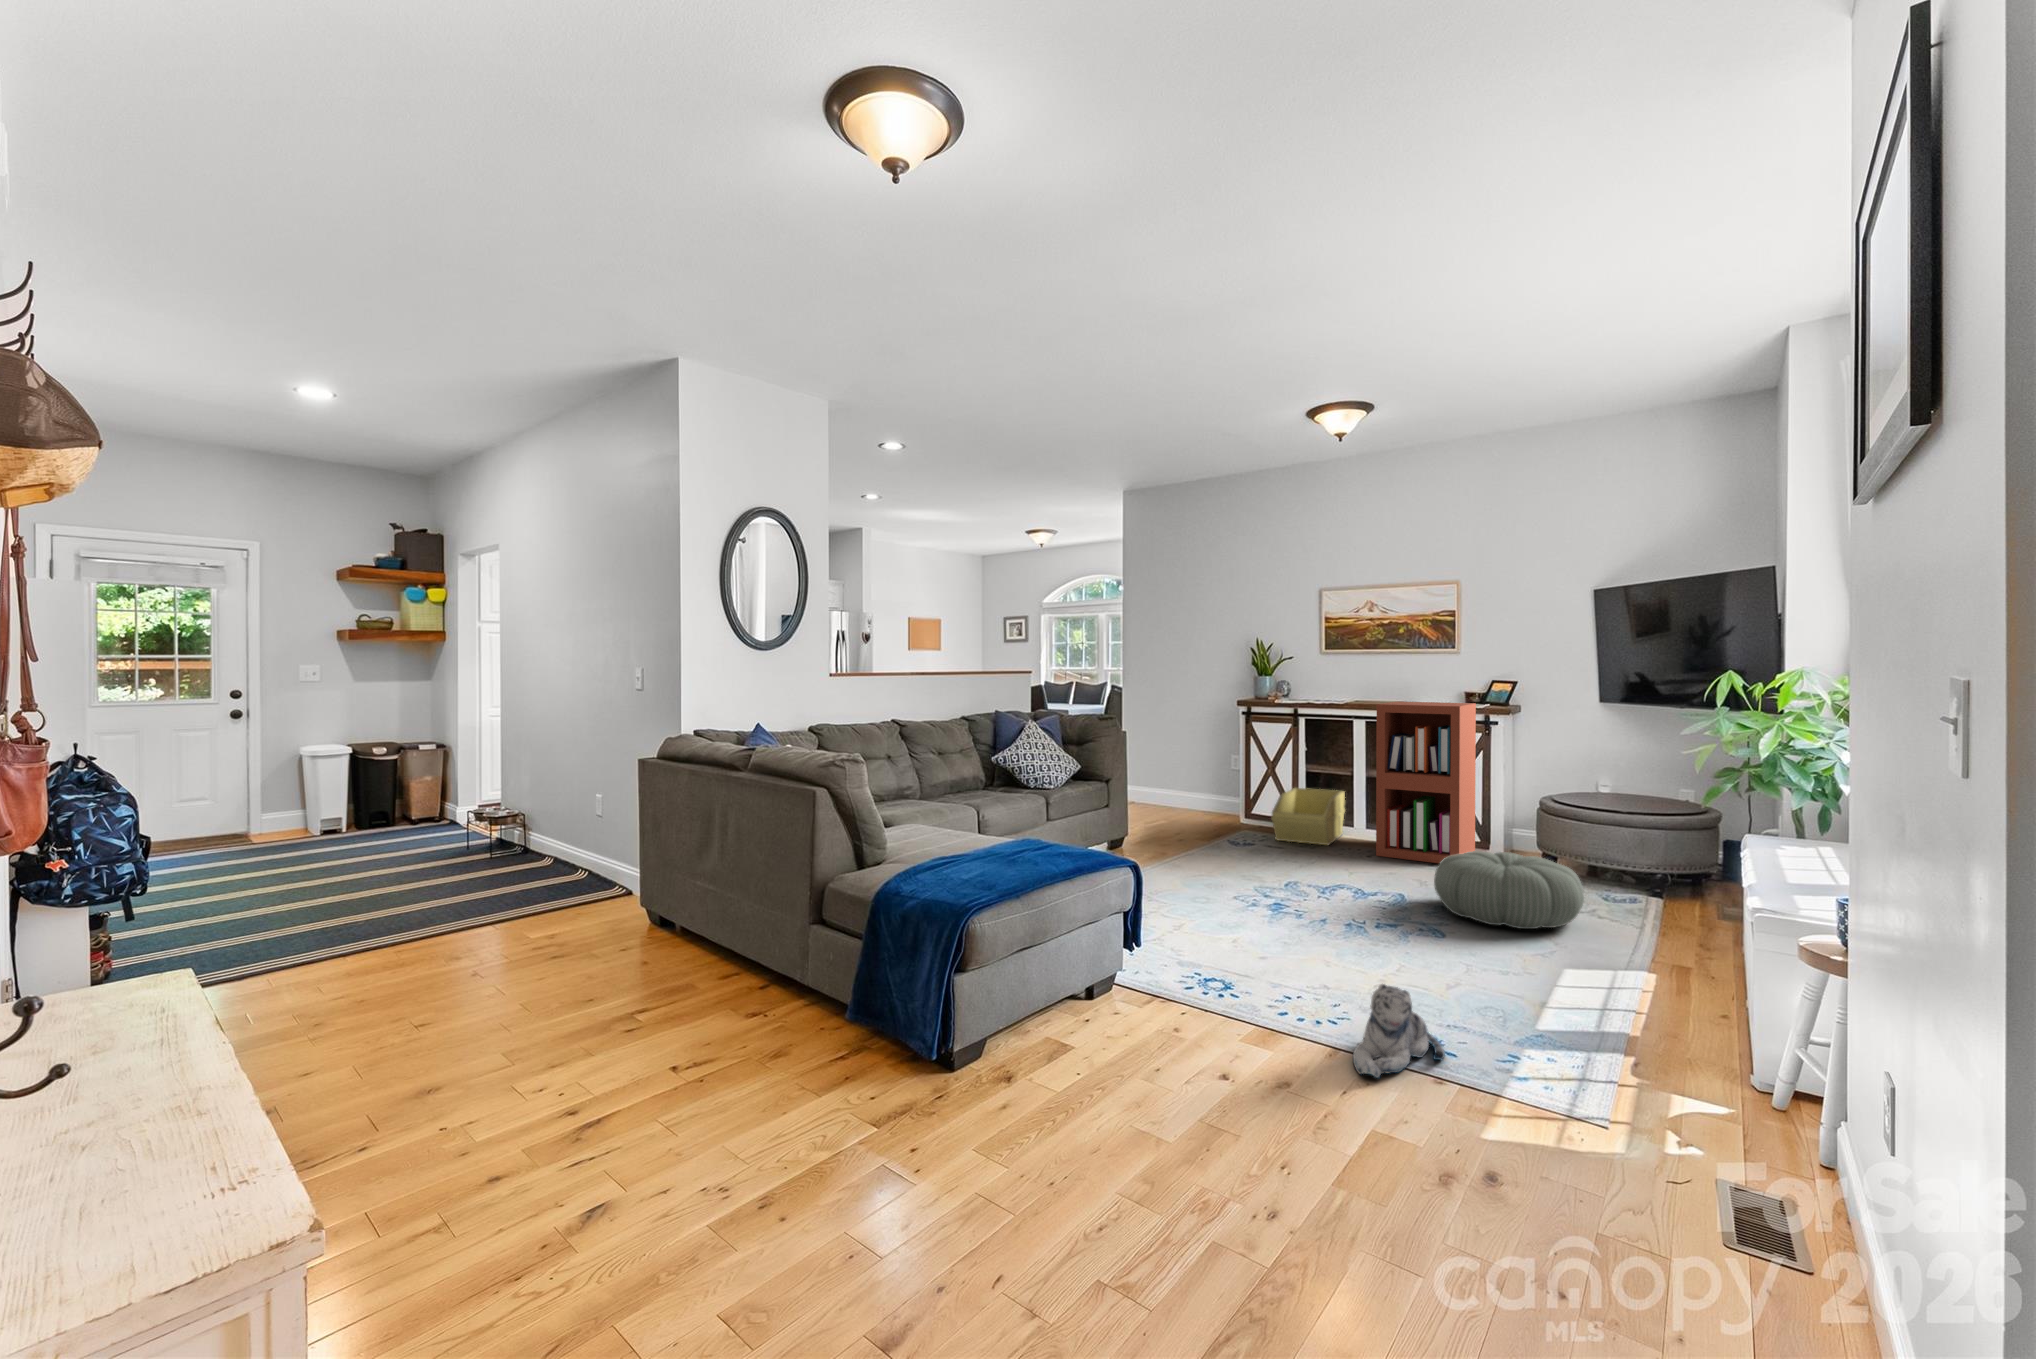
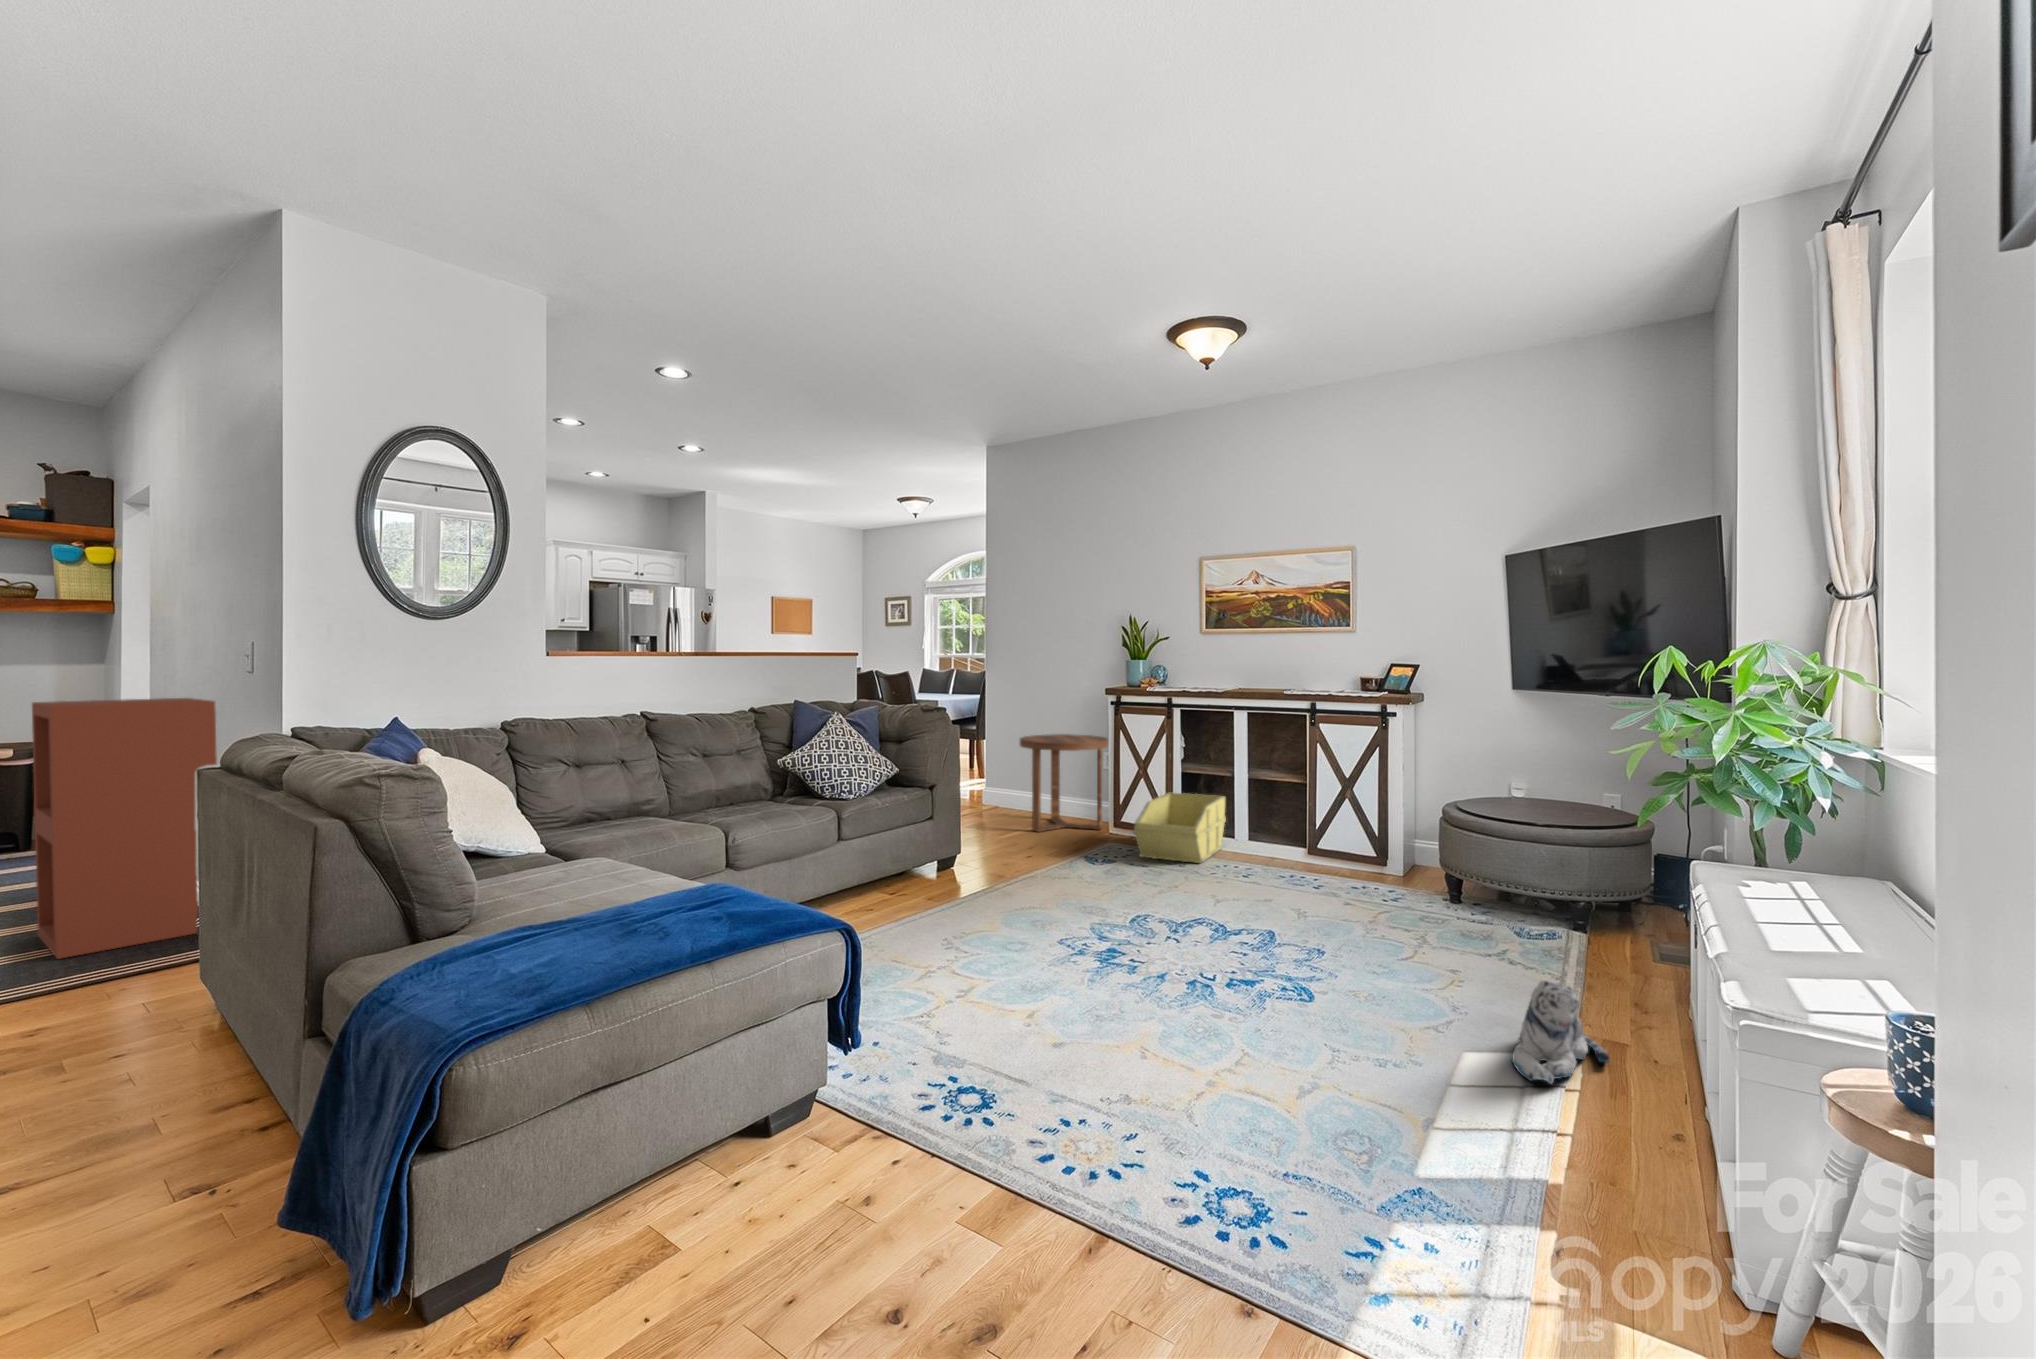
bookshelf: present [1376,702,1476,863] -> present [32,698,217,959]
side table: none [1163,739,1239,820] -> present [1020,734,1108,832]
pouf: present [1434,851,1584,929] -> none [1306,878,1488,983]
plush toy: present [1353,984,1445,1078] -> present [1512,980,1609,1084]

